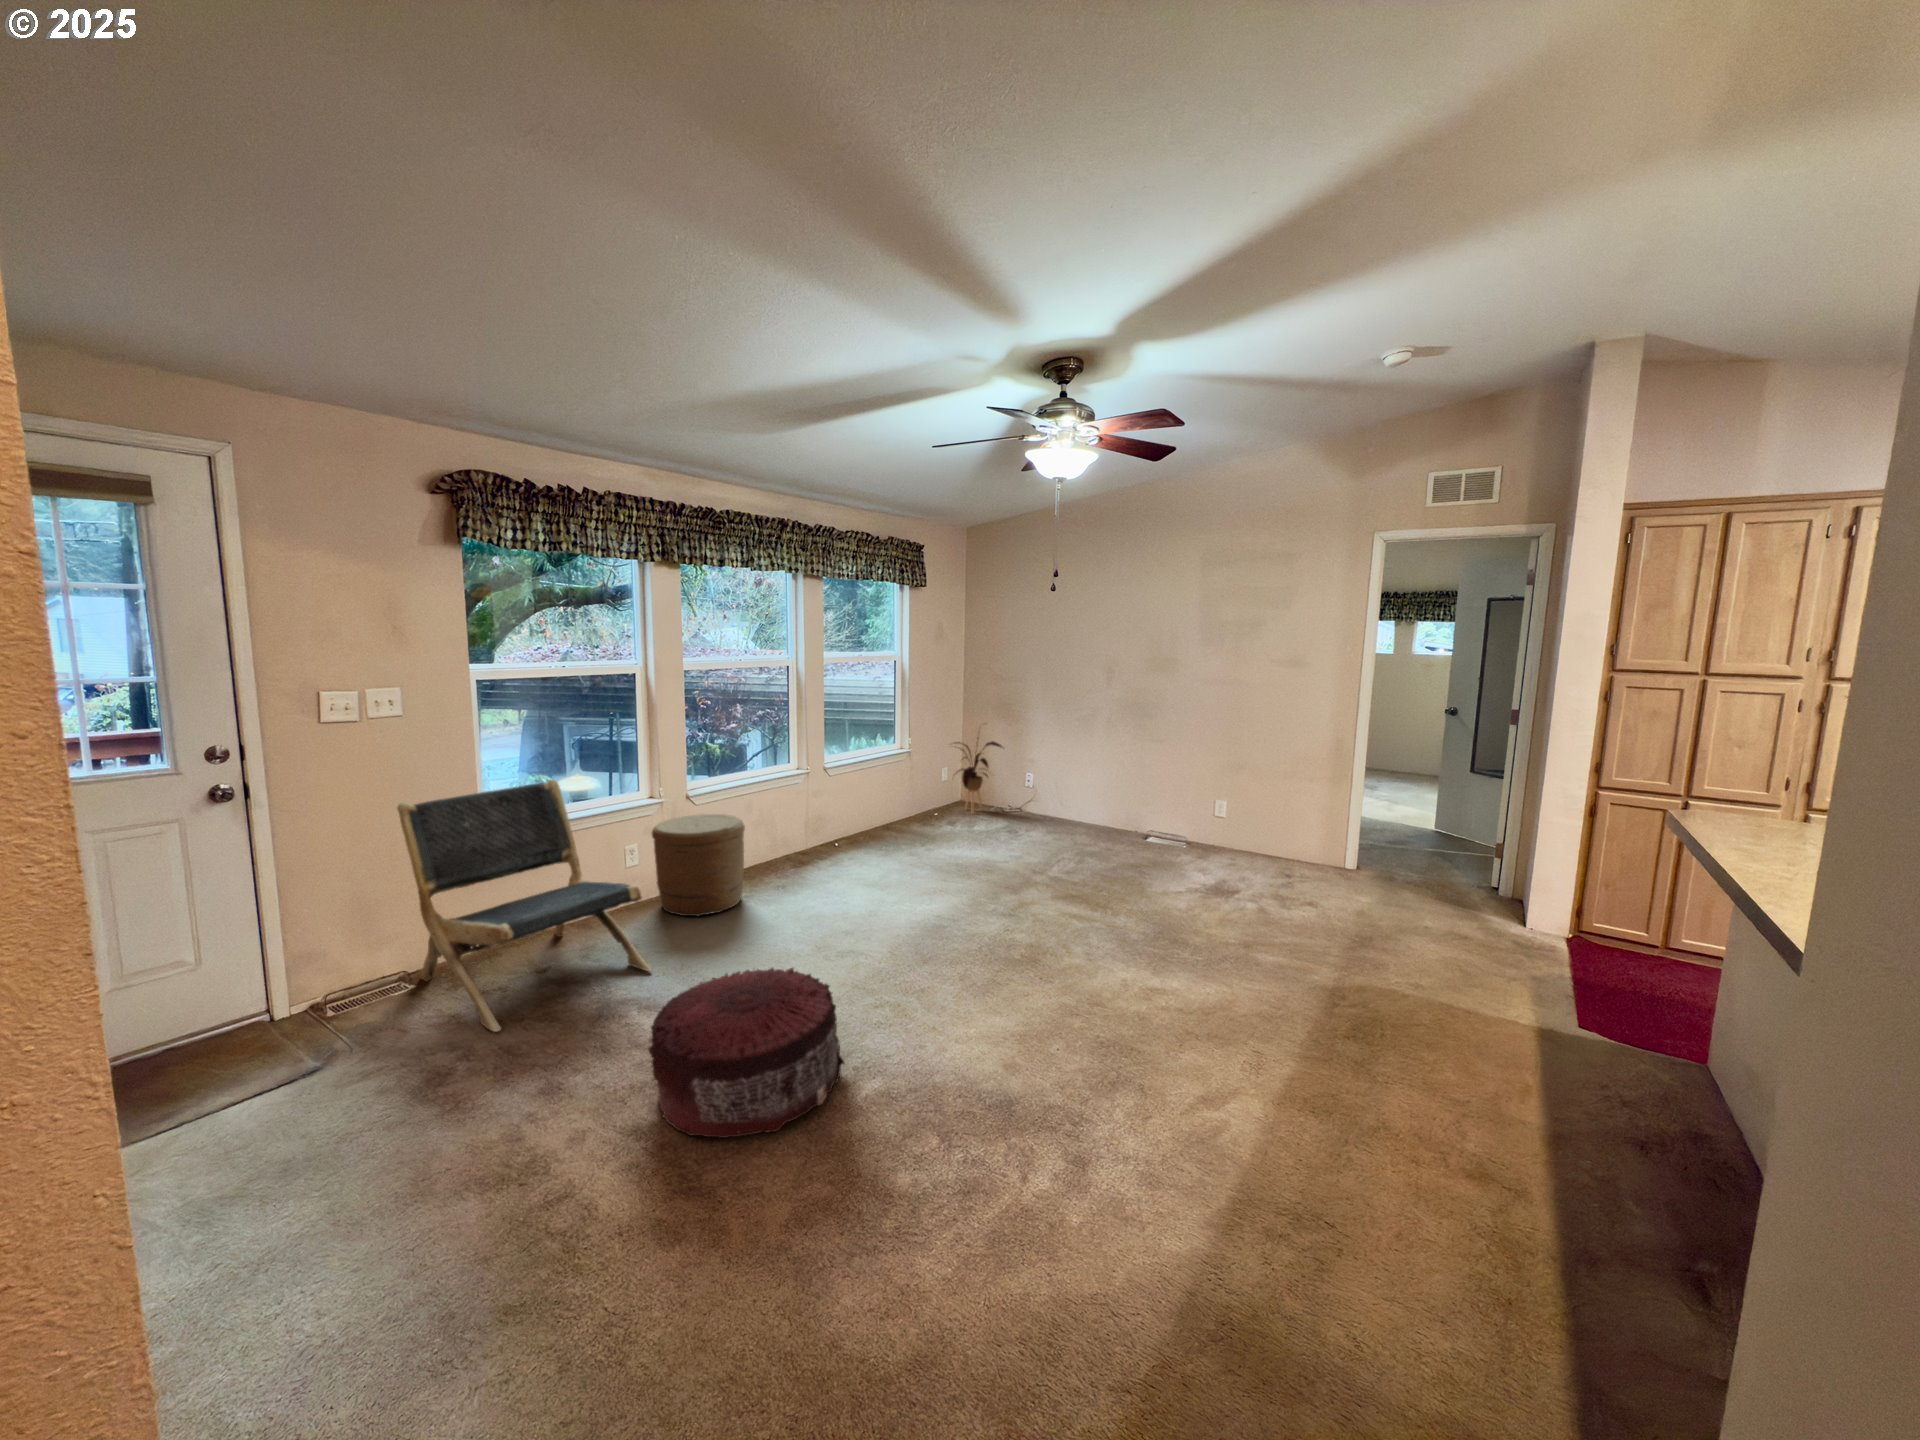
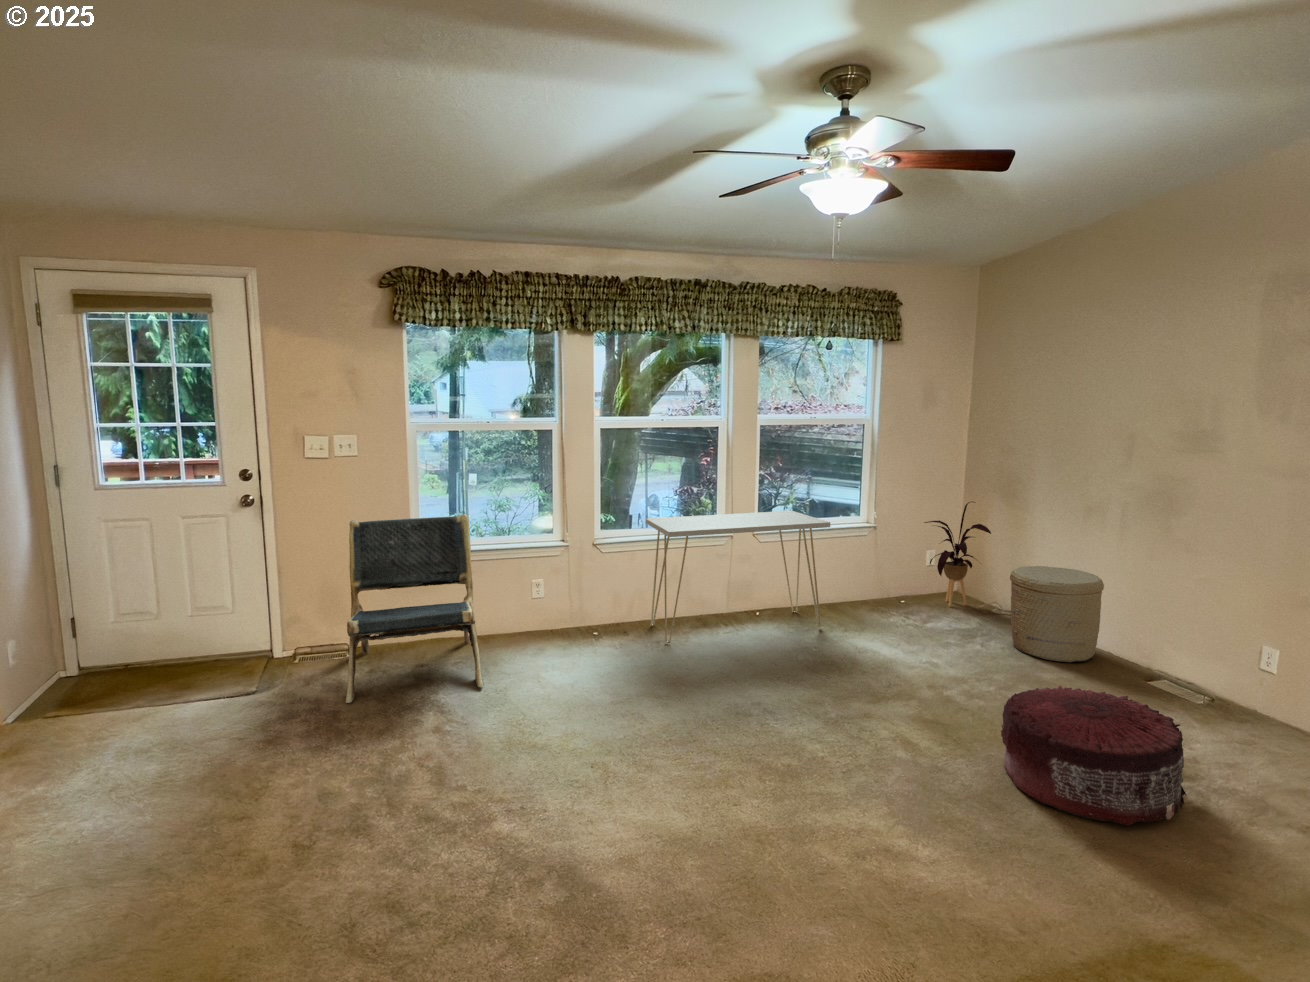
console table: none [736,744,910,887] -> present [646,511,830,643]
woven basket: present [652,814,745,917] -> present [1010,566,1104,662]
pouf: present [648,968,844,1138] -> present [1001,685,1187,826]

